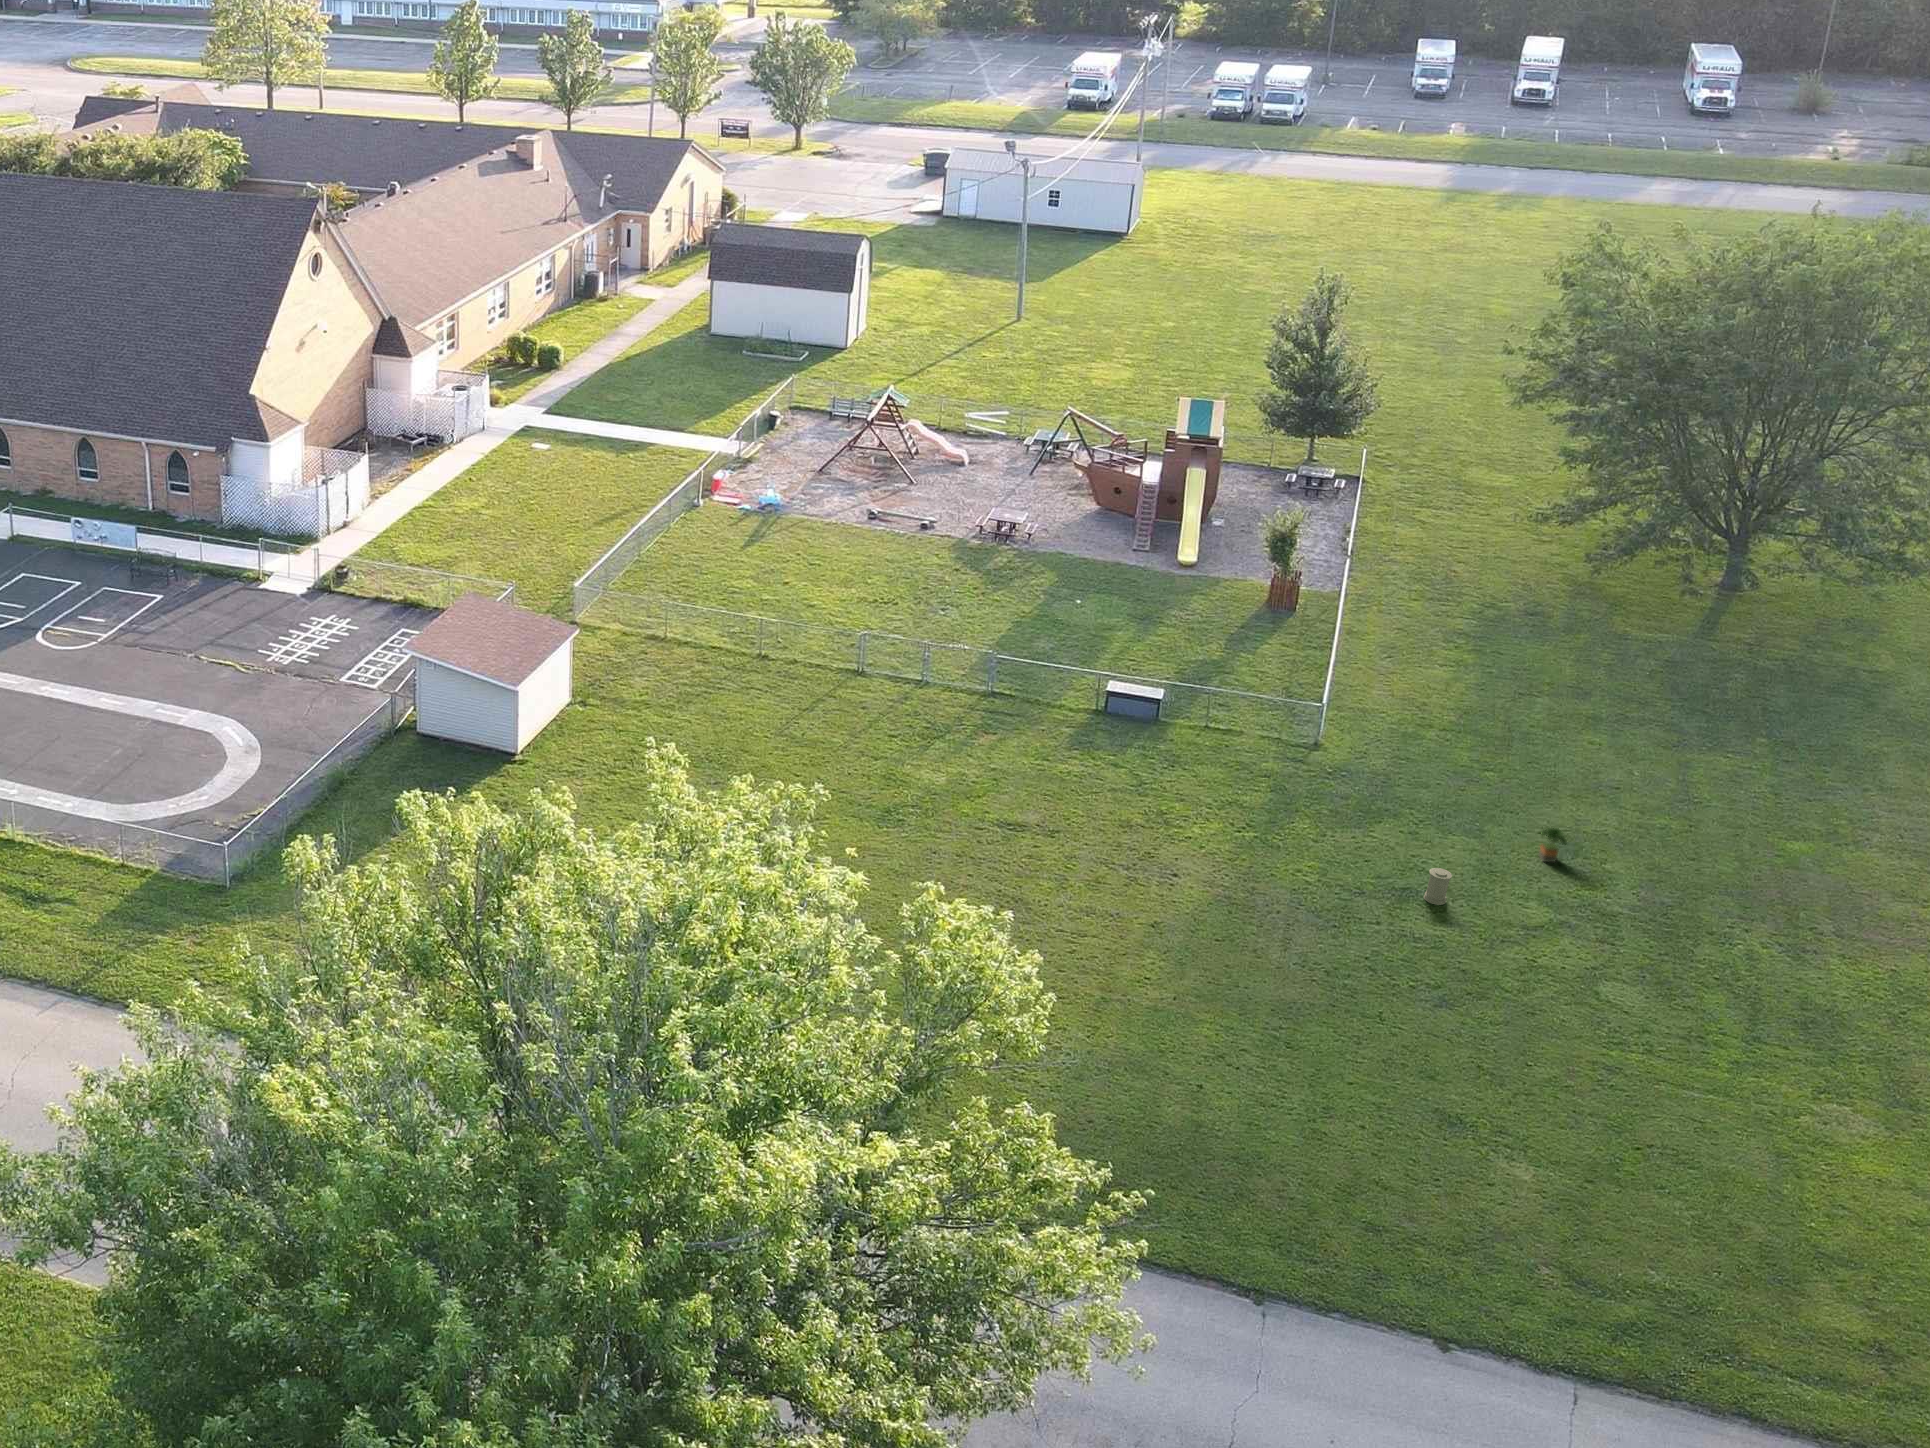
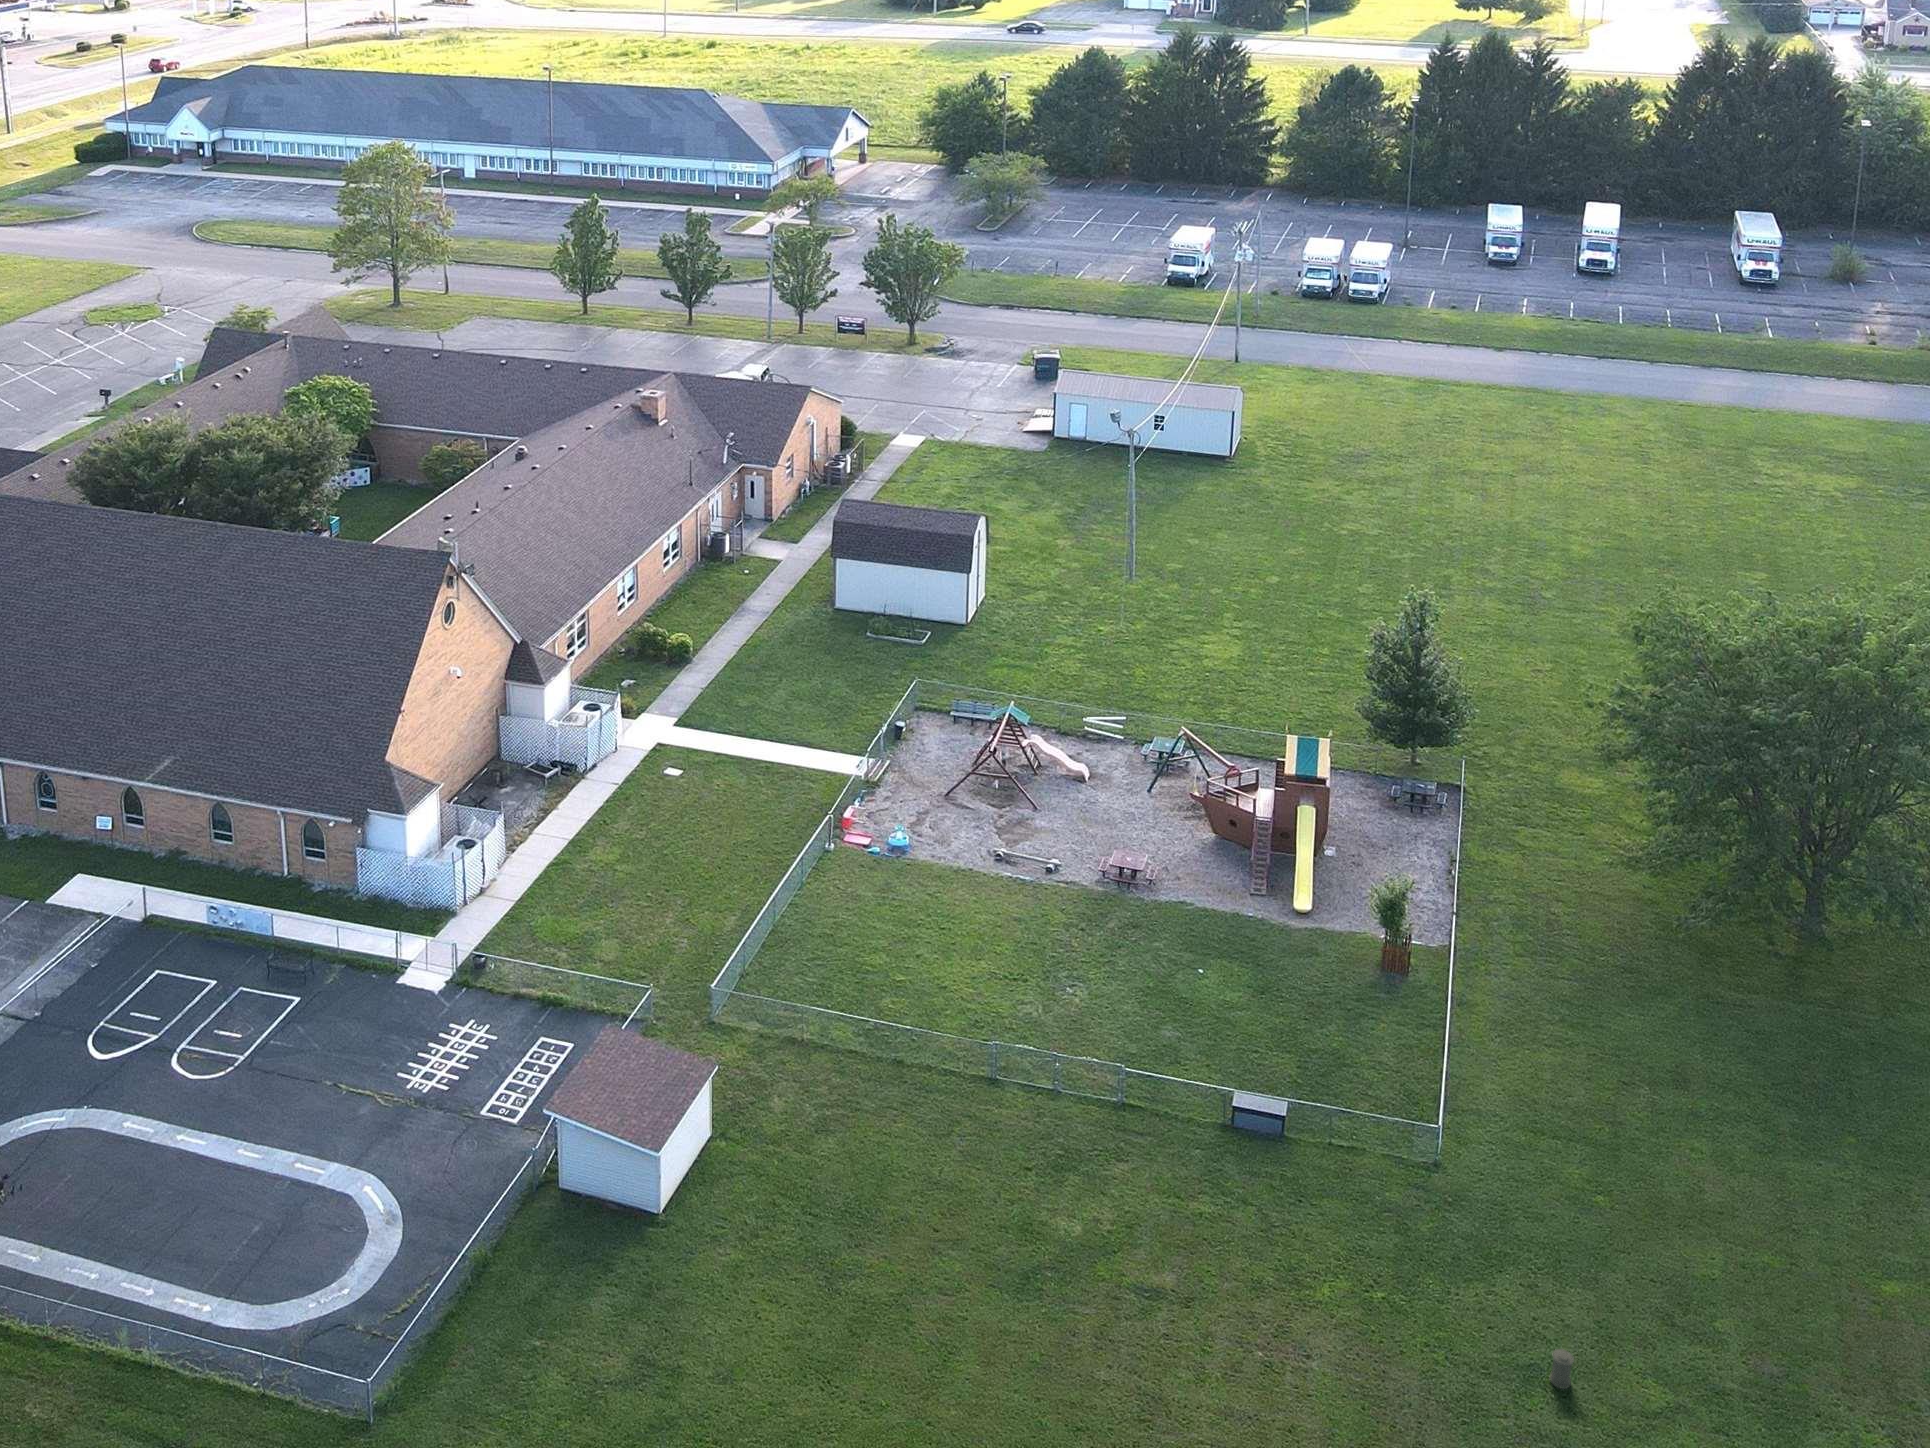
potted tree: present [1538,828,1566,862] -> none [1653,1286,1679,1321]

